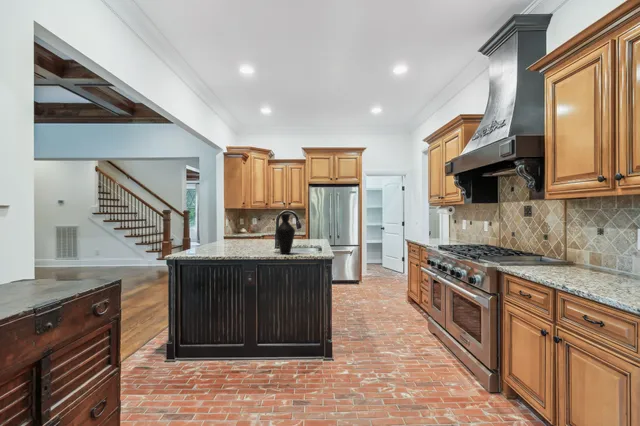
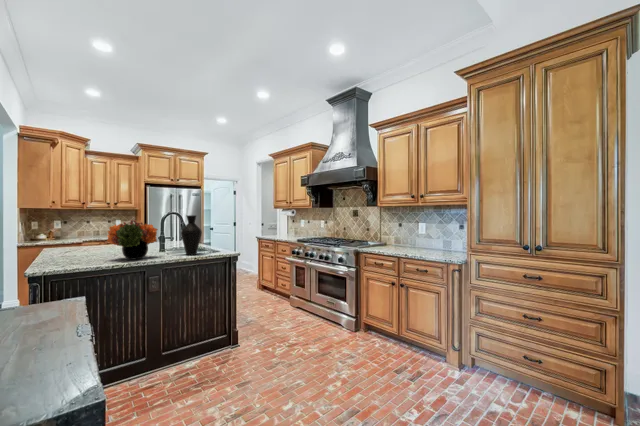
flower arrangement: none [218,218,258,253] -> present [107,220,157,259]

